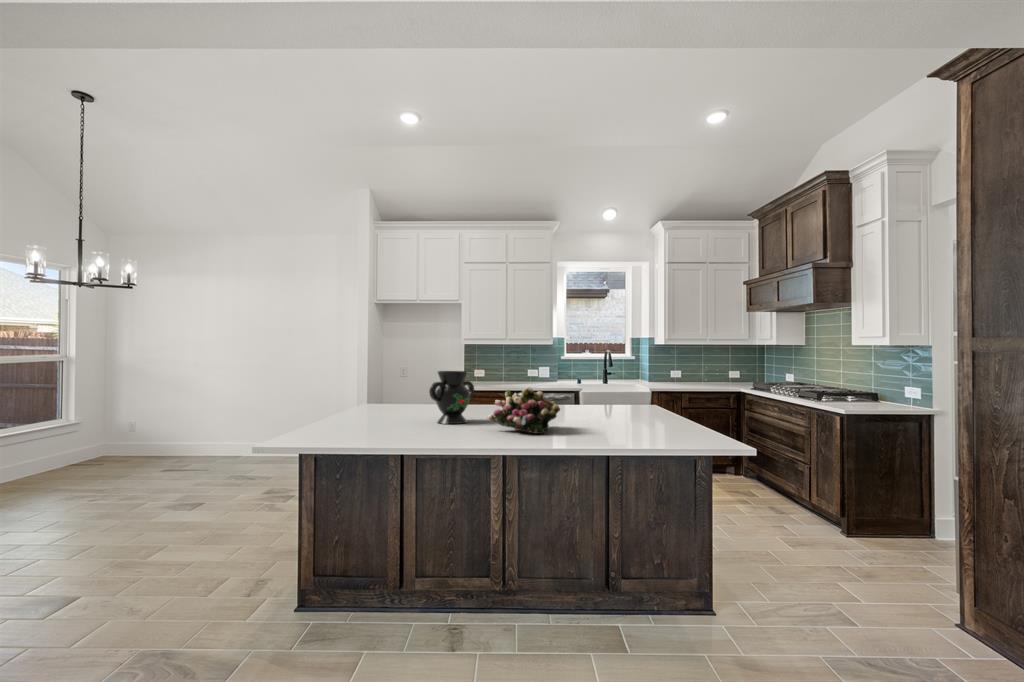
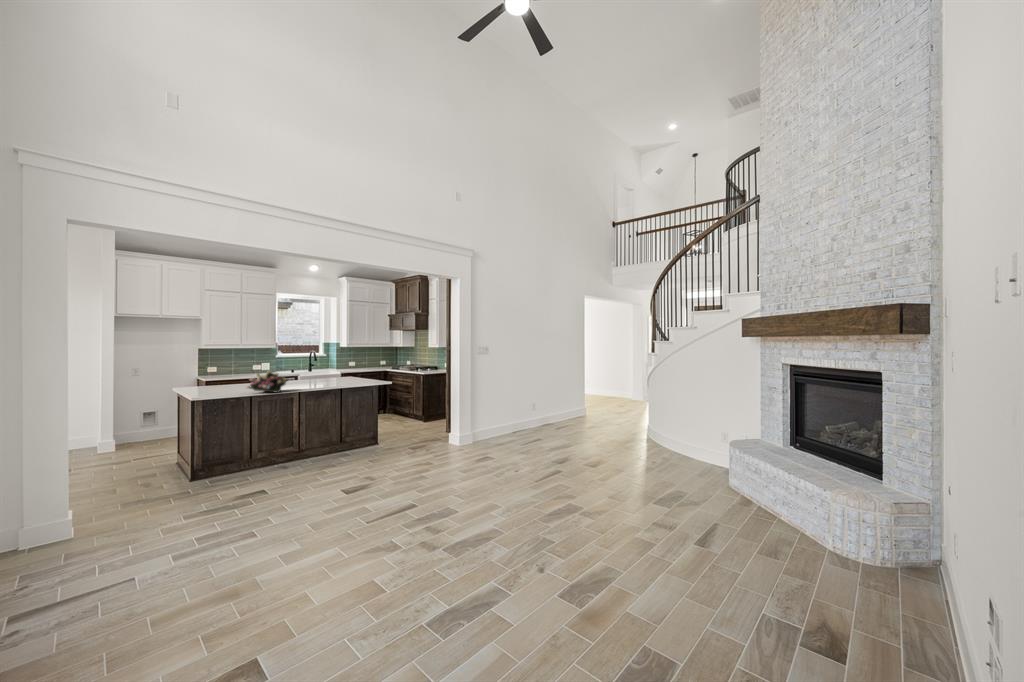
decorative vase: present [429,371,474,424] -> none [204,365,232,394]

